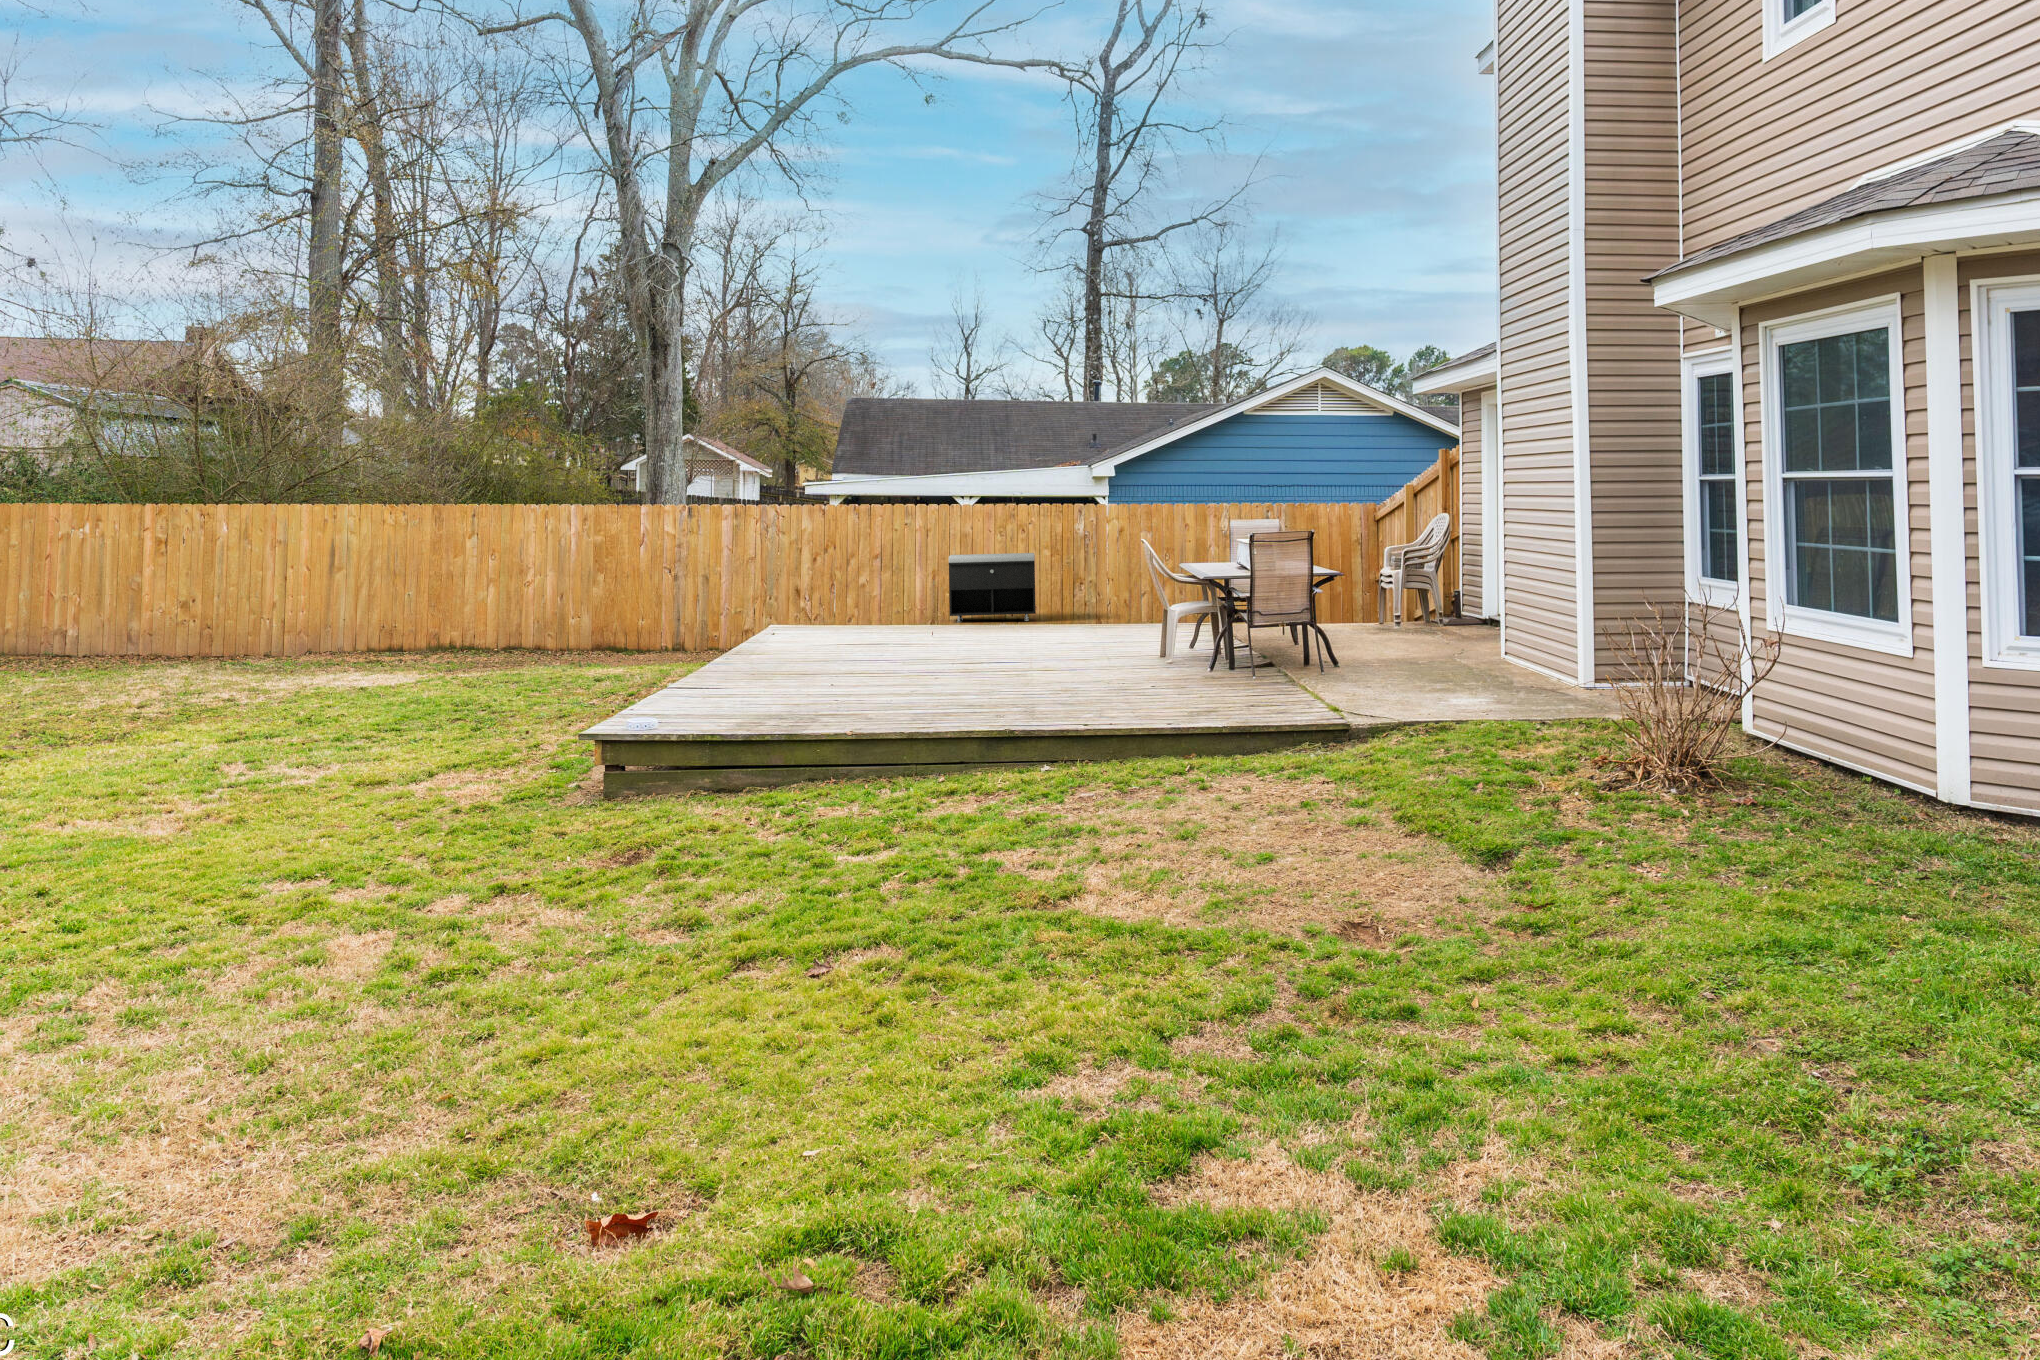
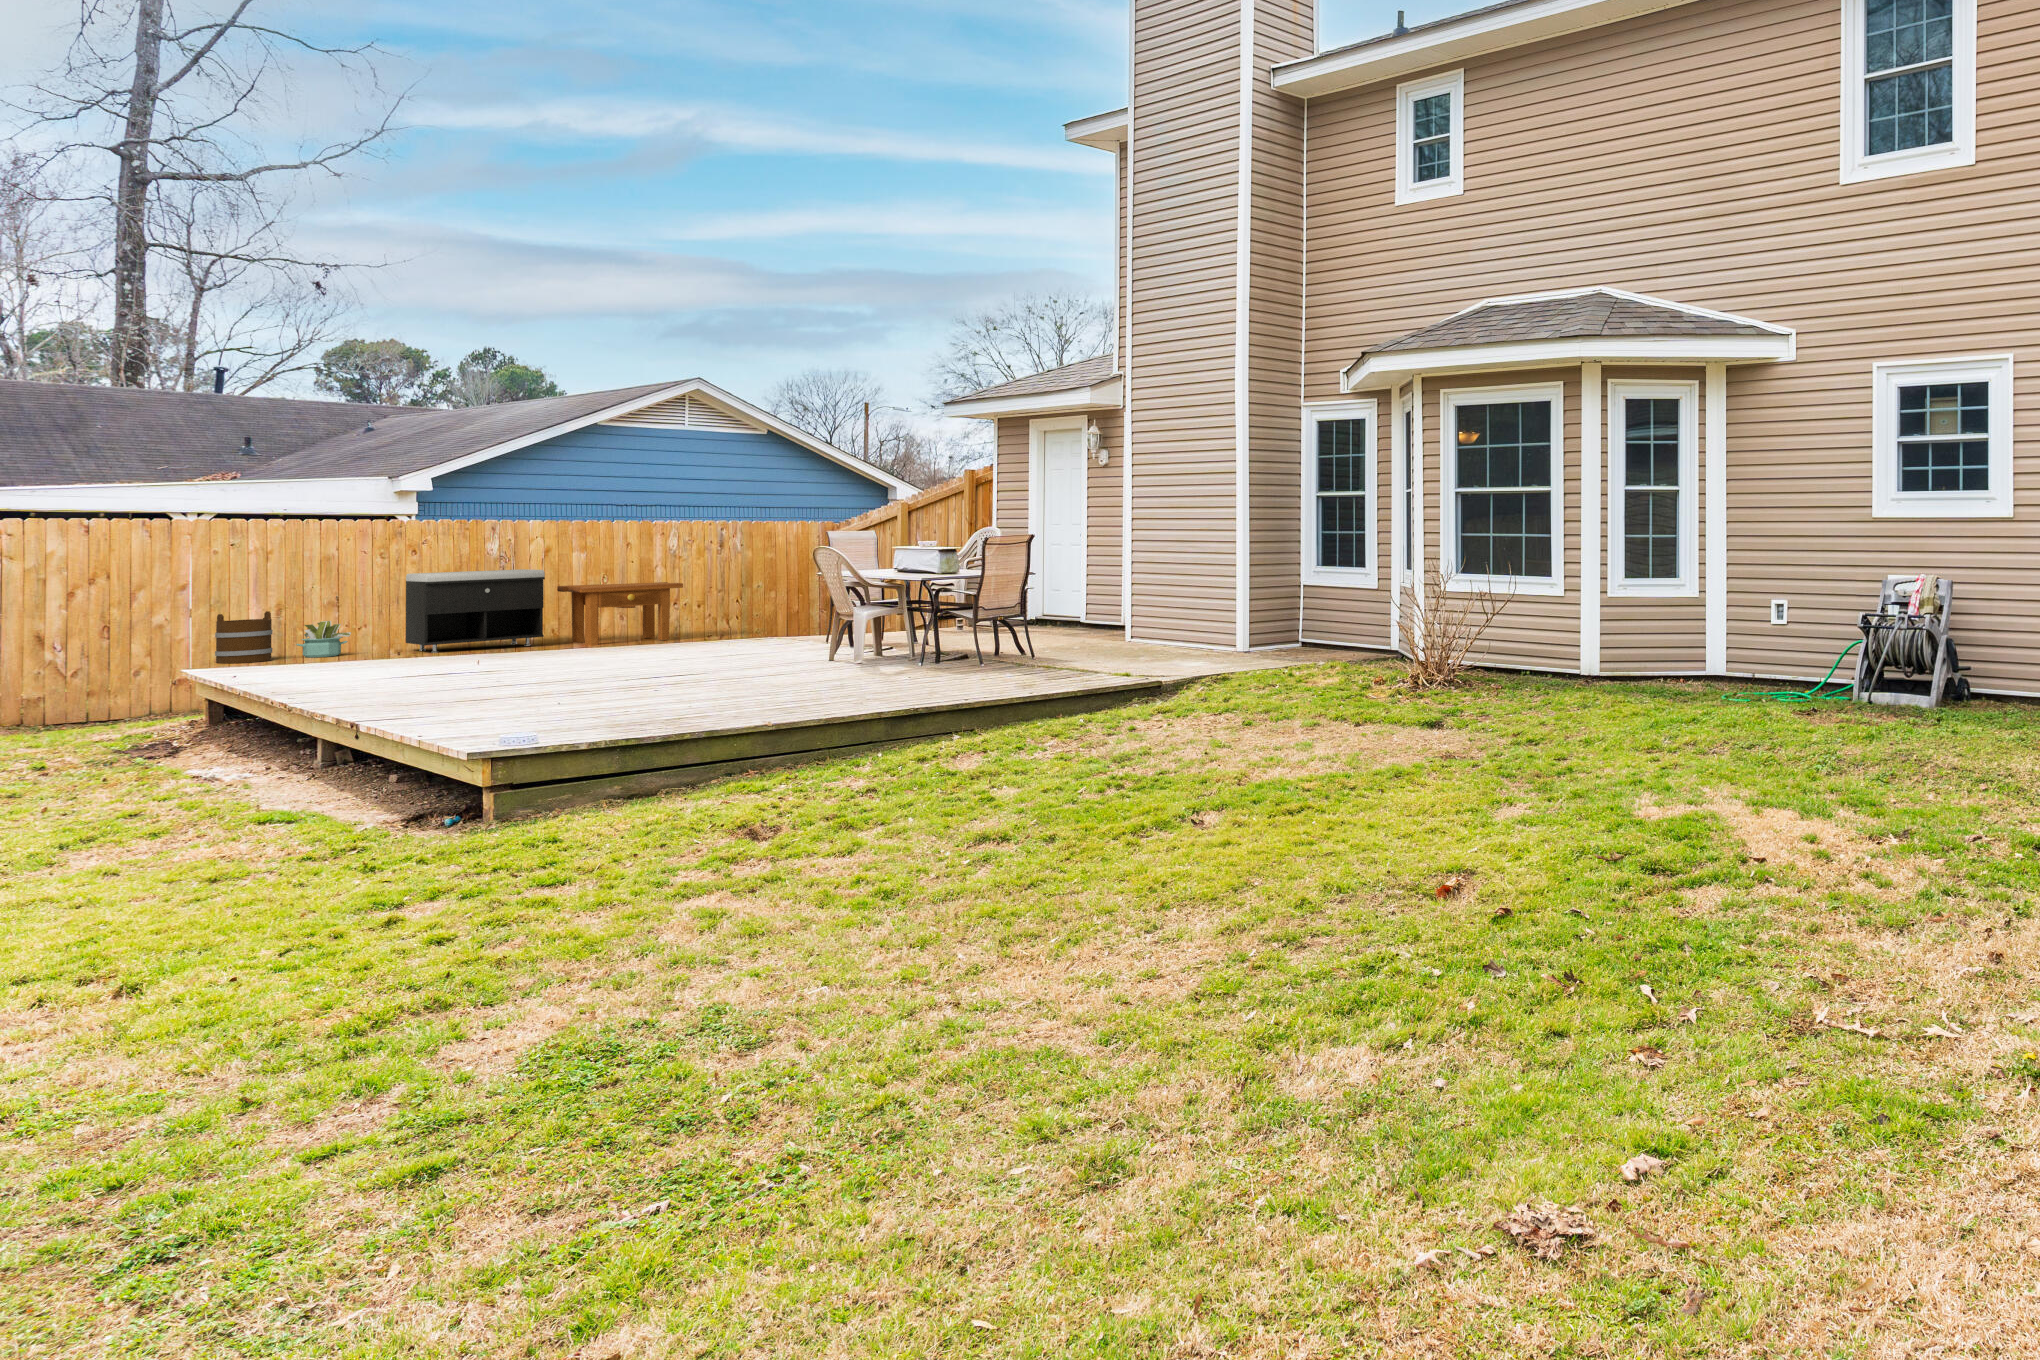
side table: none [1056,568,1140,624] -> present [557,582,683,645]
bucket: none [829,582,862,622] -> present [215,611,273,664]
decorative plant: none [878,592,911,621] -> present [296,621,351,658]

